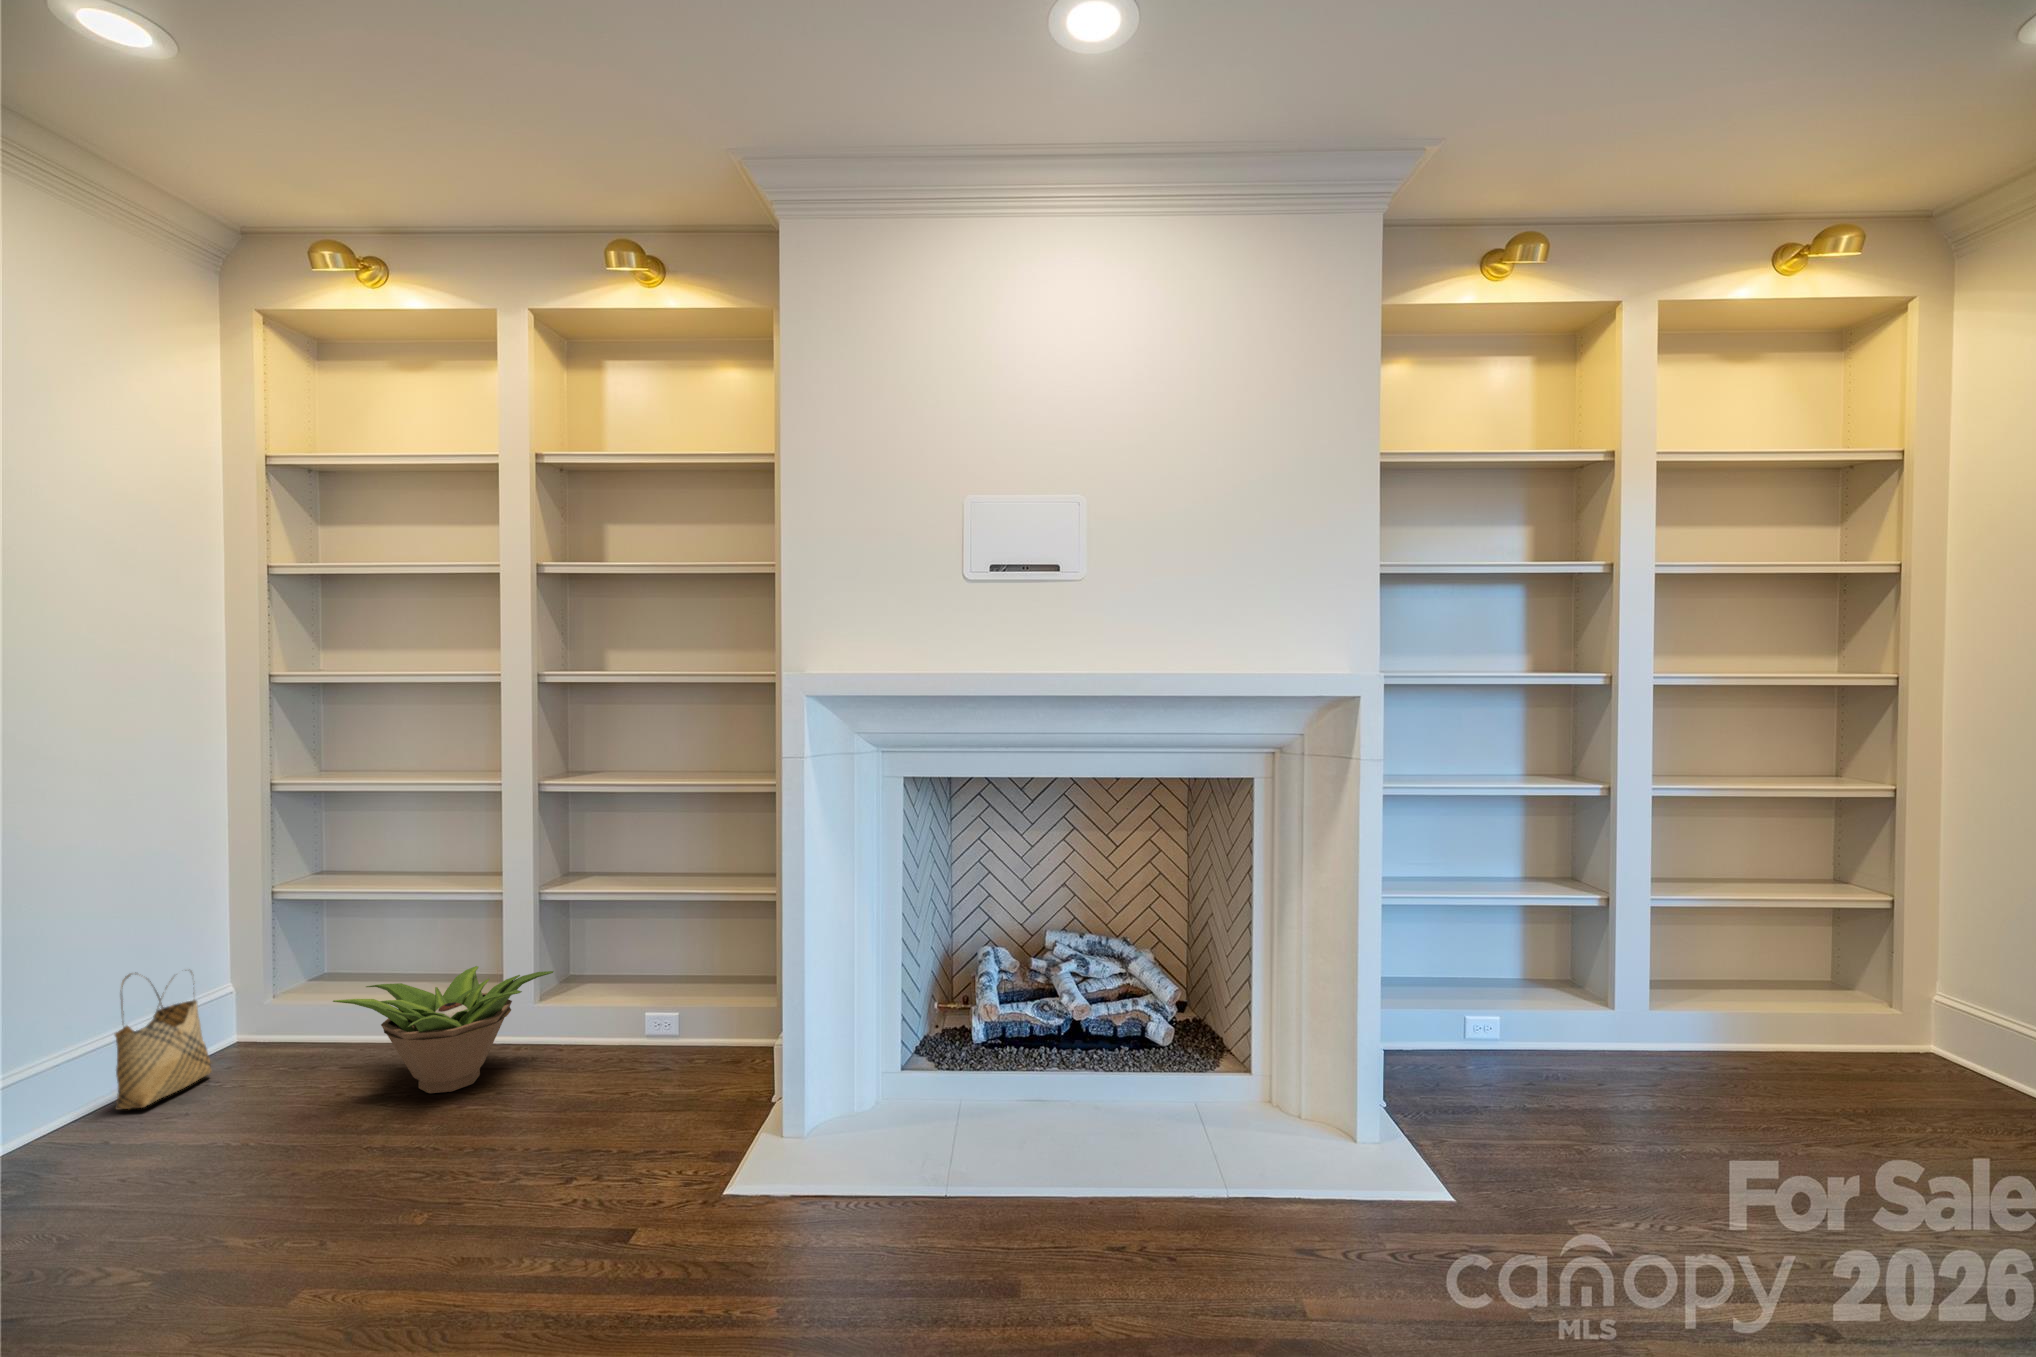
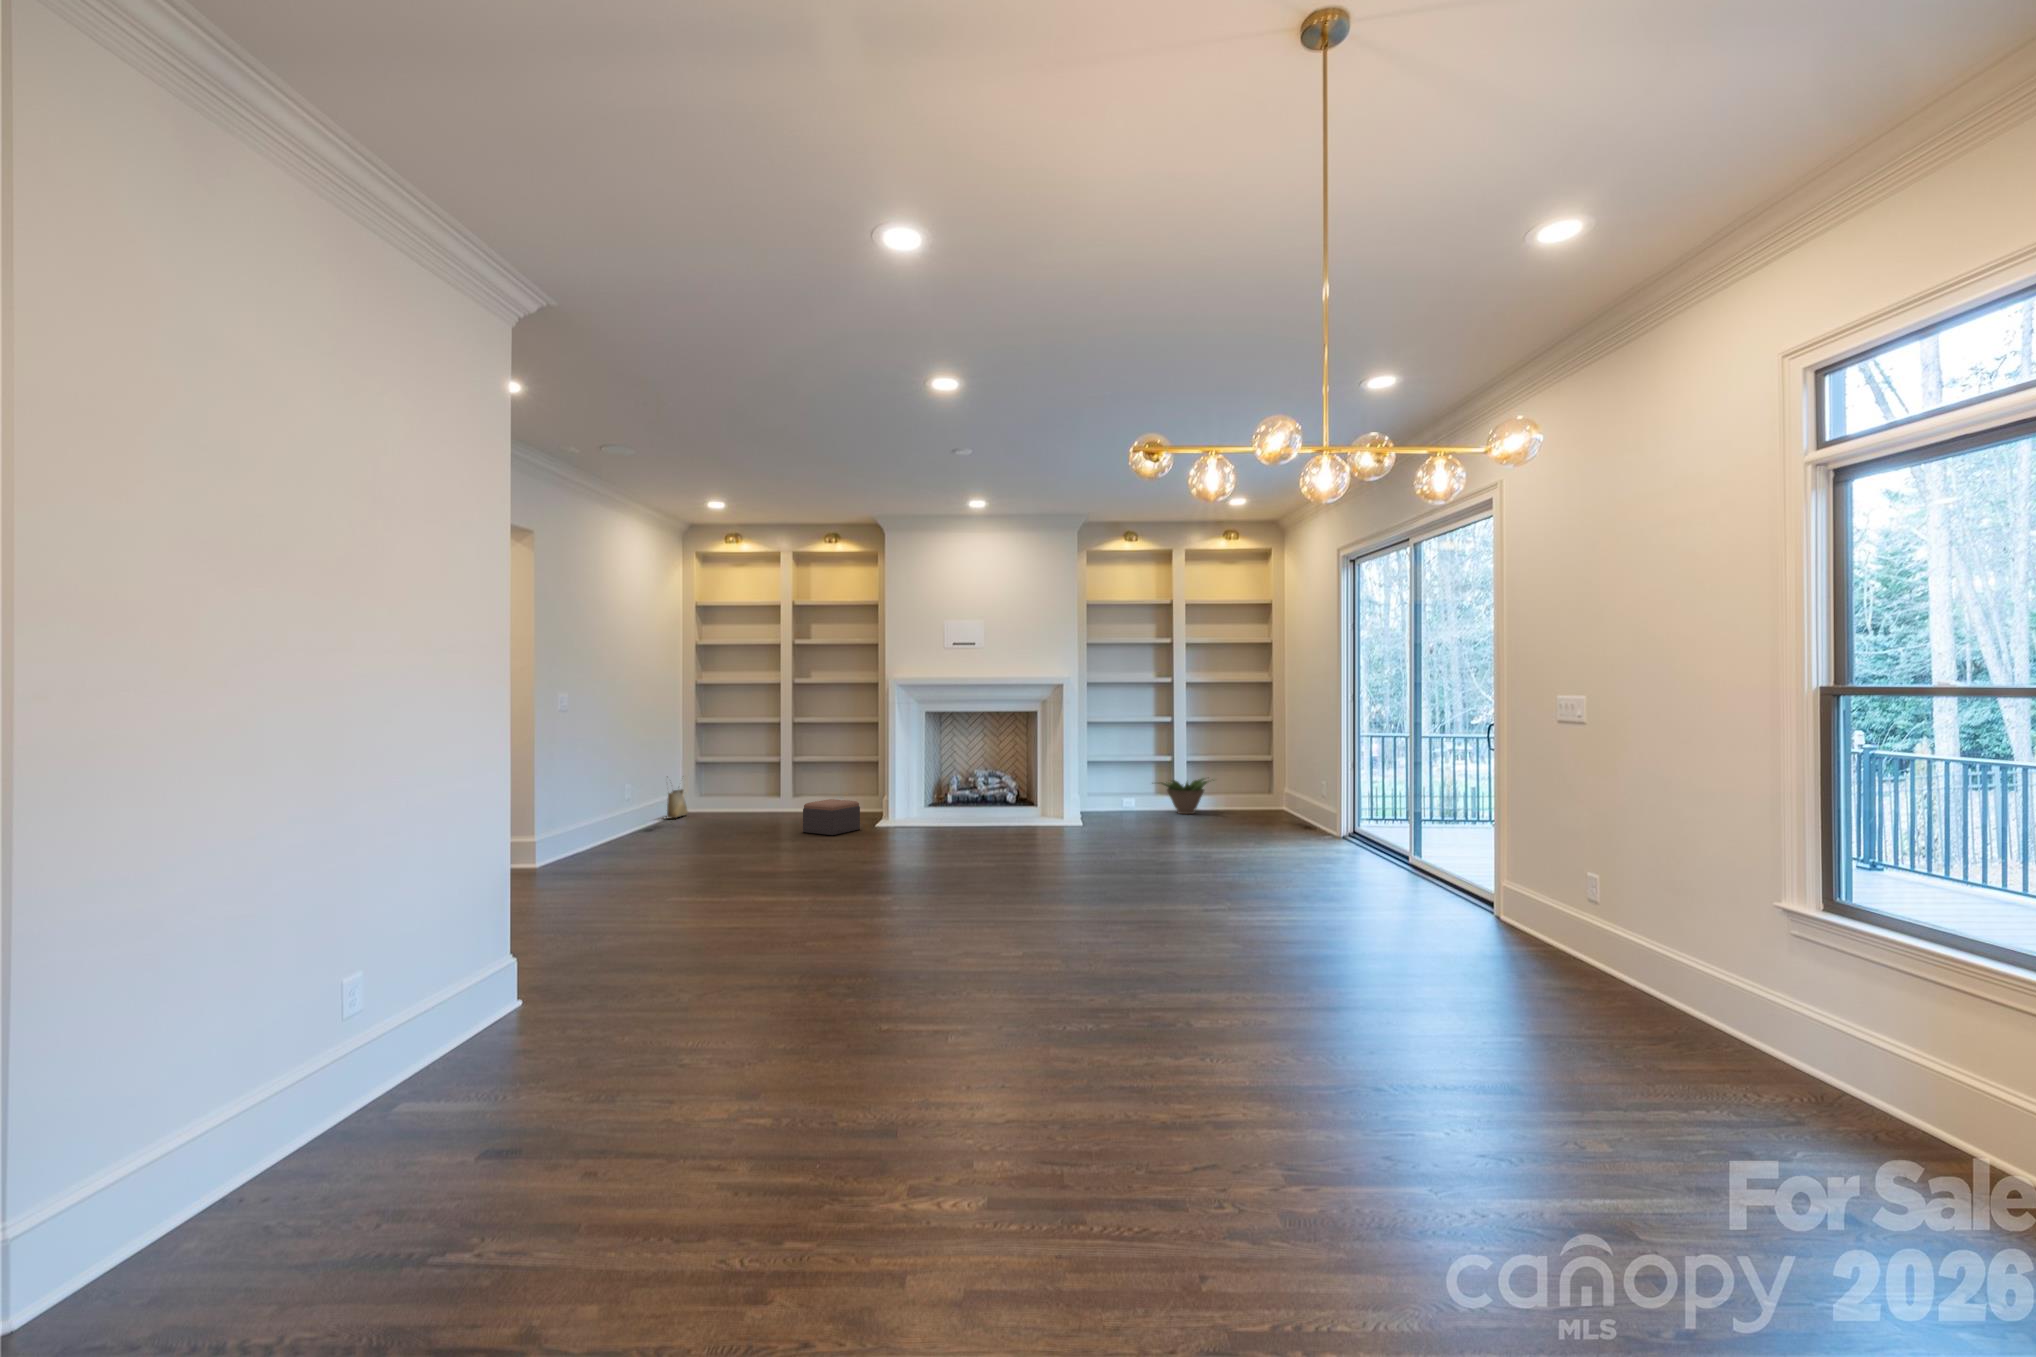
decorative plant: present [333,966,554,1093] -> present [1161,778,1208,814]
footstool: none [456,1112,675,1318] -> present [803,799,860,835]

